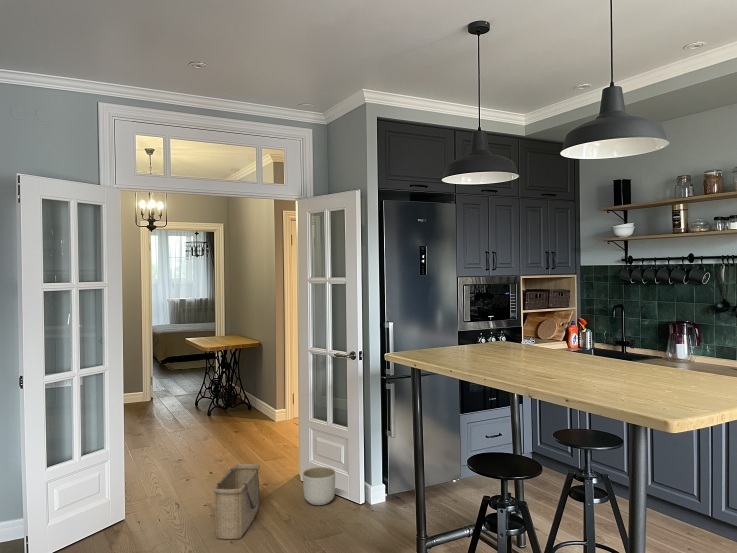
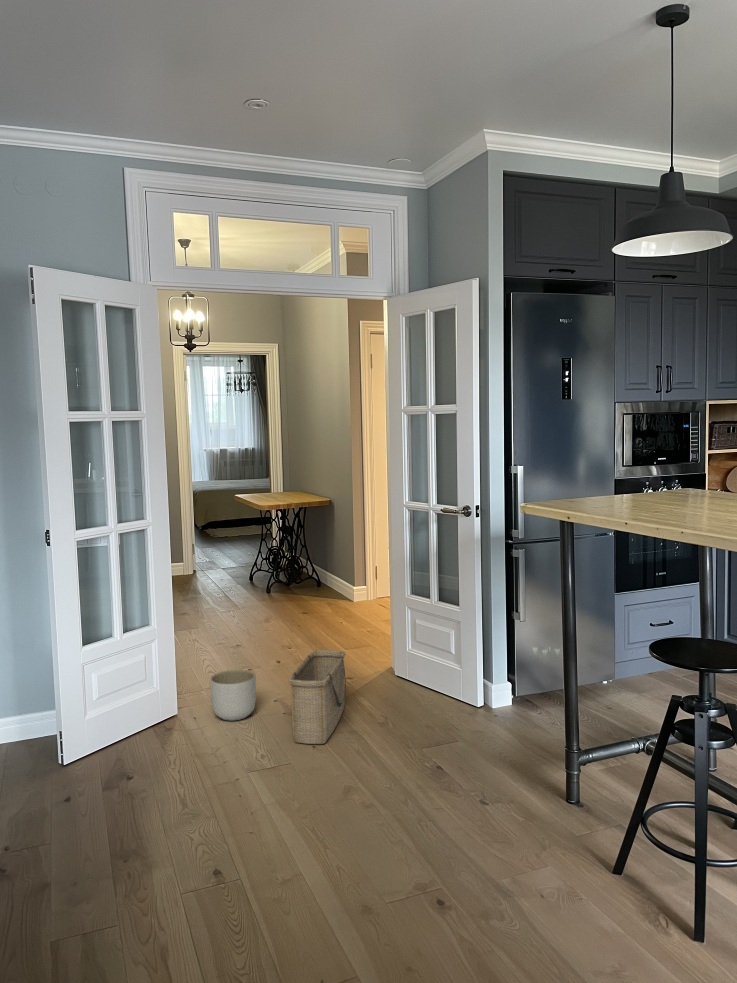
planter: present [303,467,335,505] -> present [210,670,256,721]

